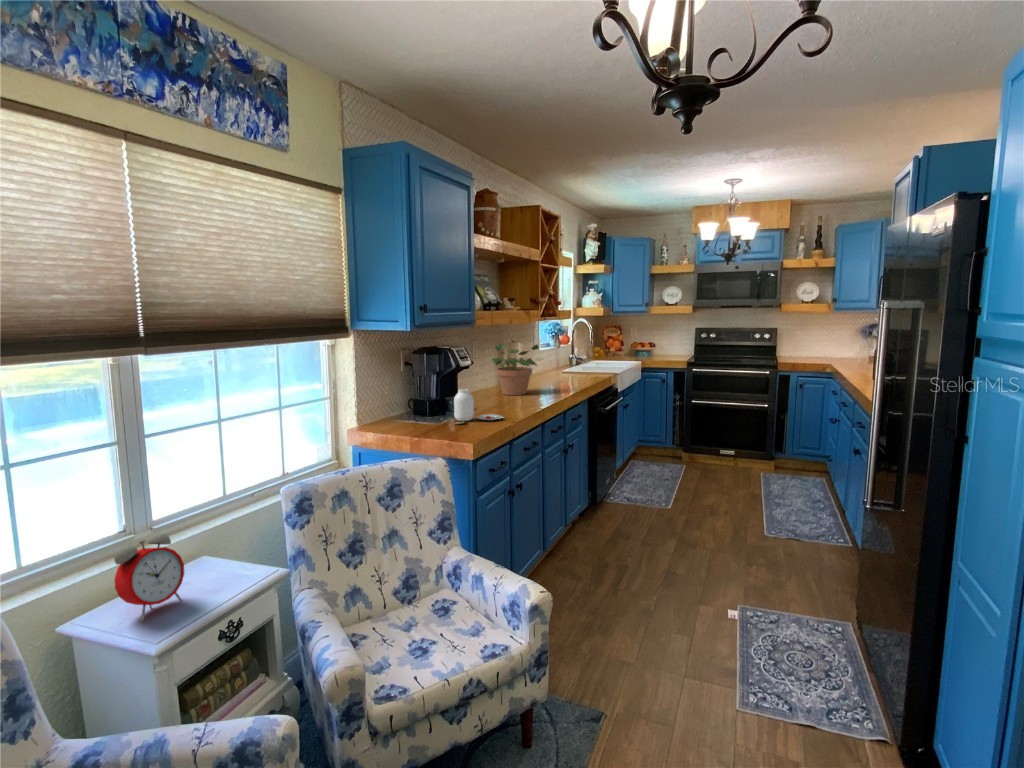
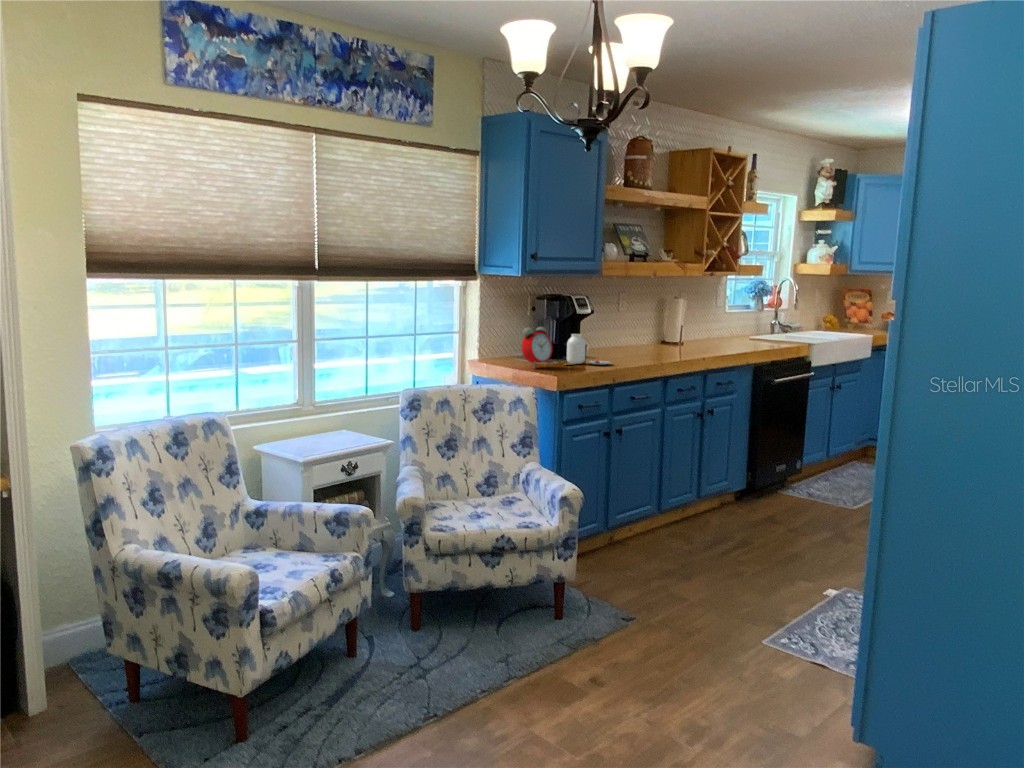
potted plant: present [492,344,539,395] -> none [632,298,695,352]
alarm clock: present [114,533,184,621] -> present [522,327,553,368]

